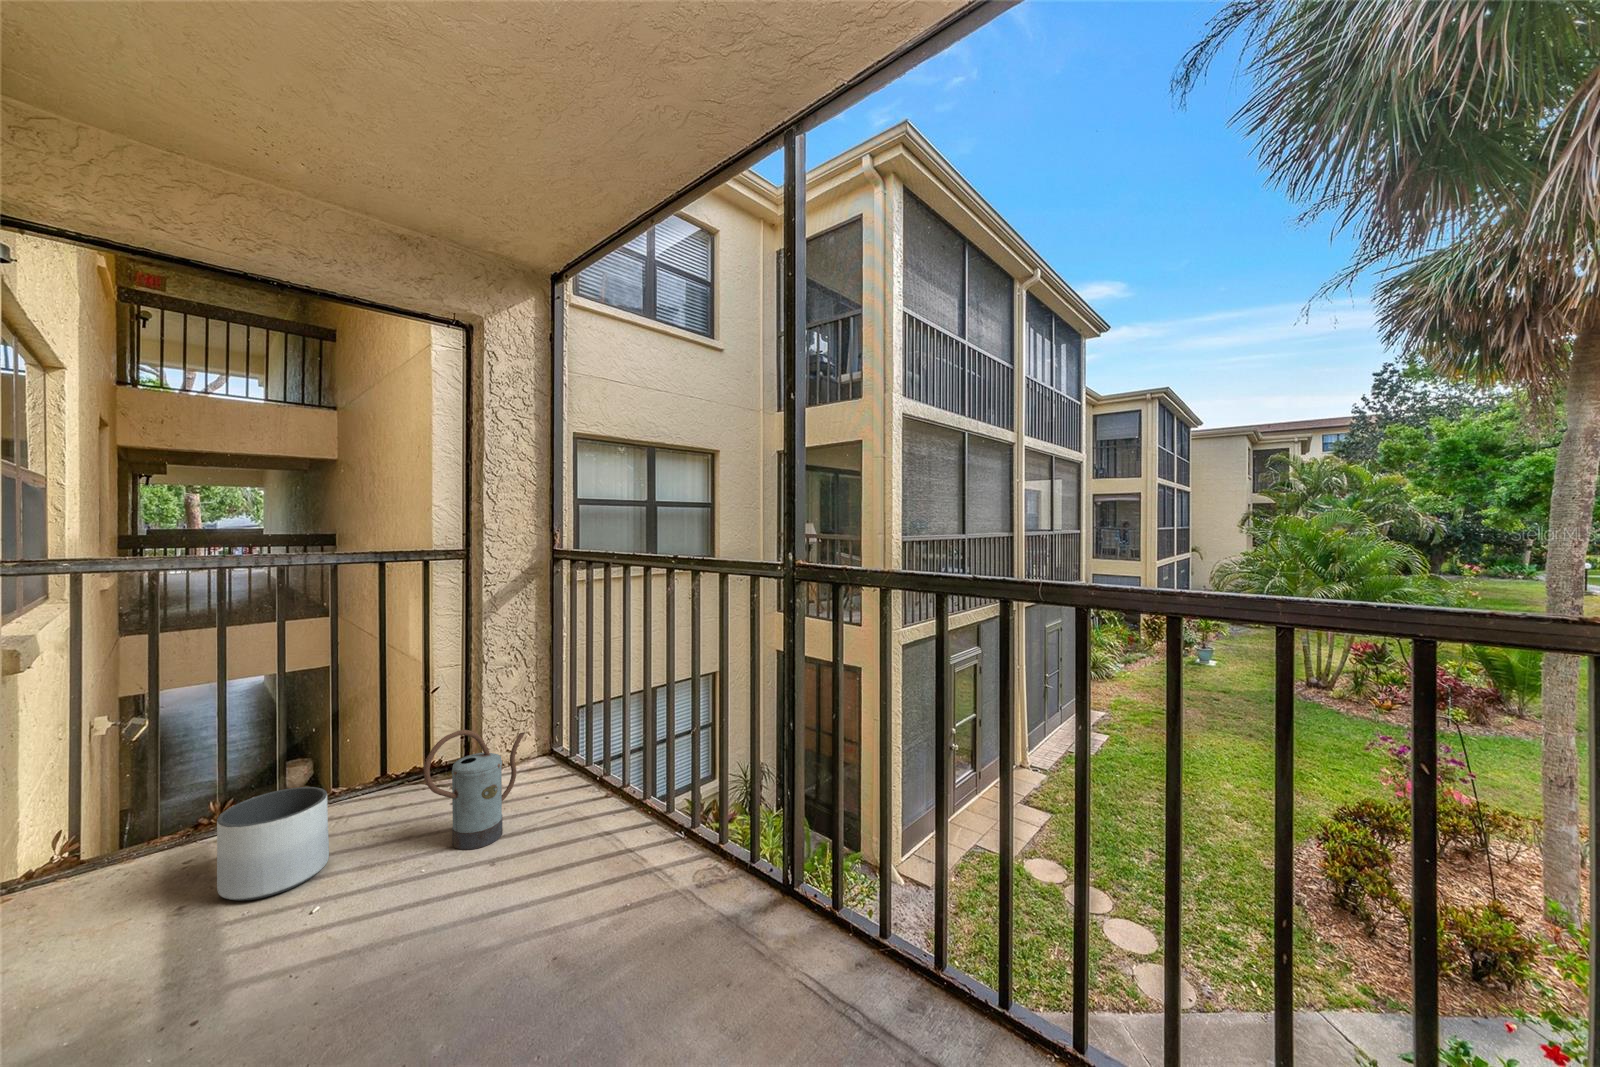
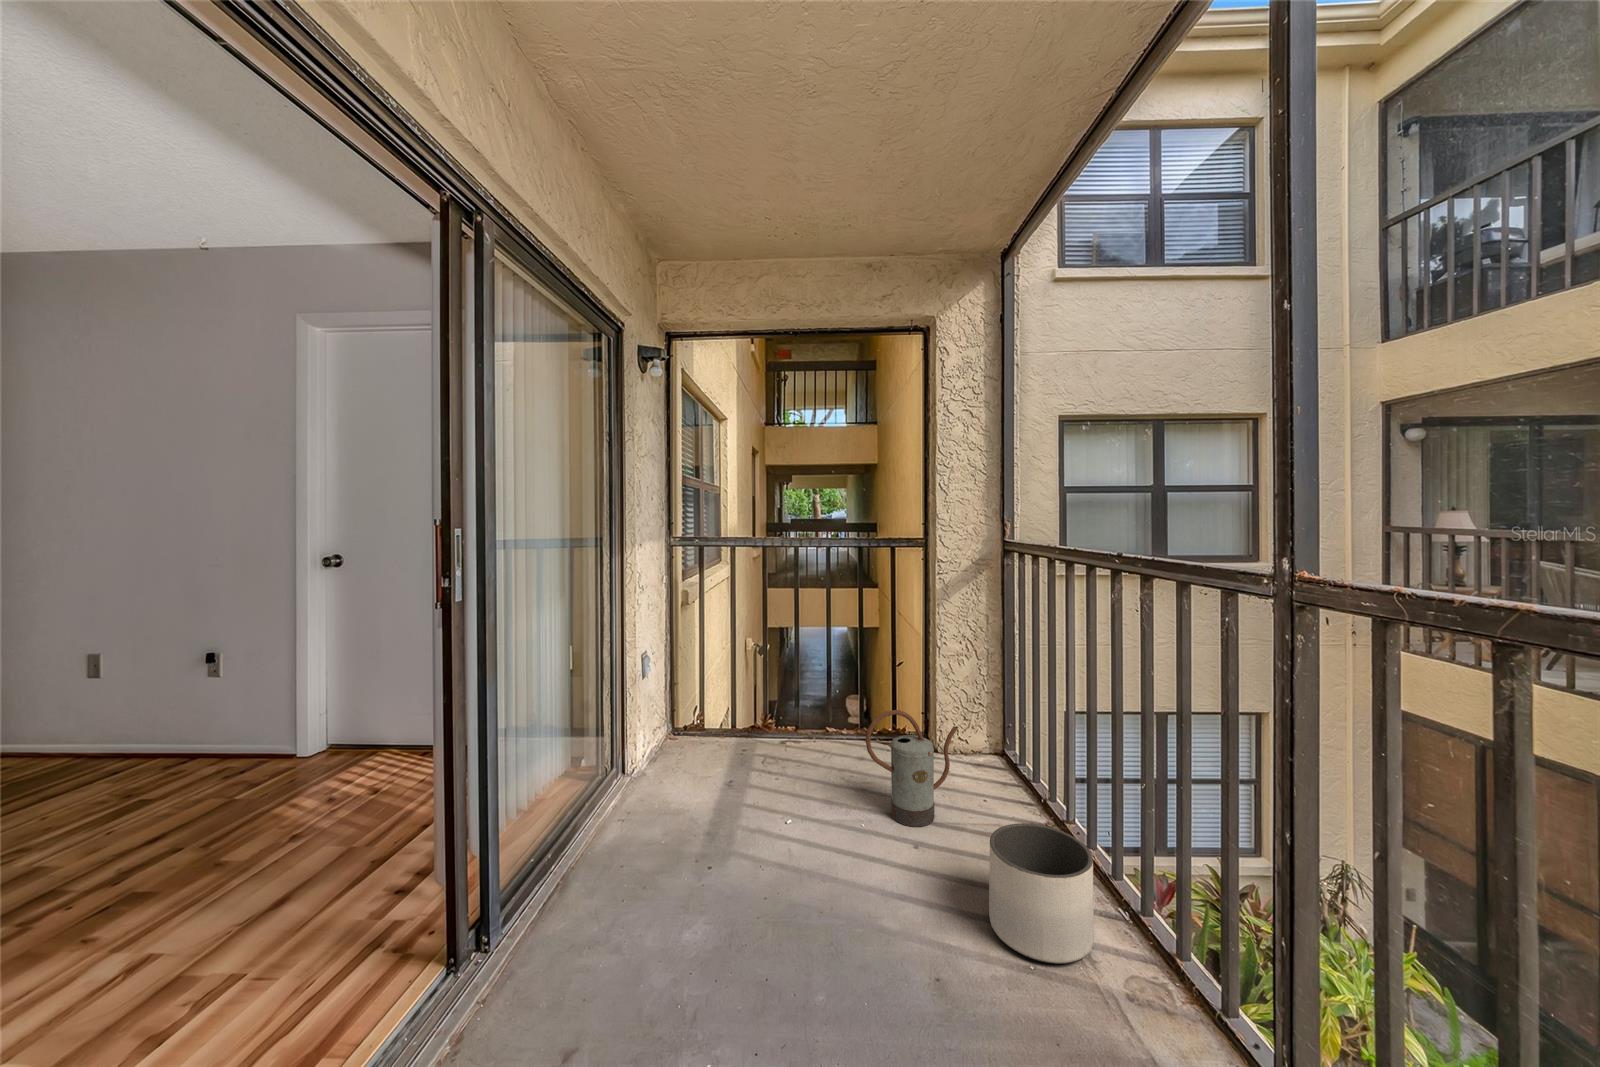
planter: present [217,787,329,901] -> present [989,823,1094,964]

